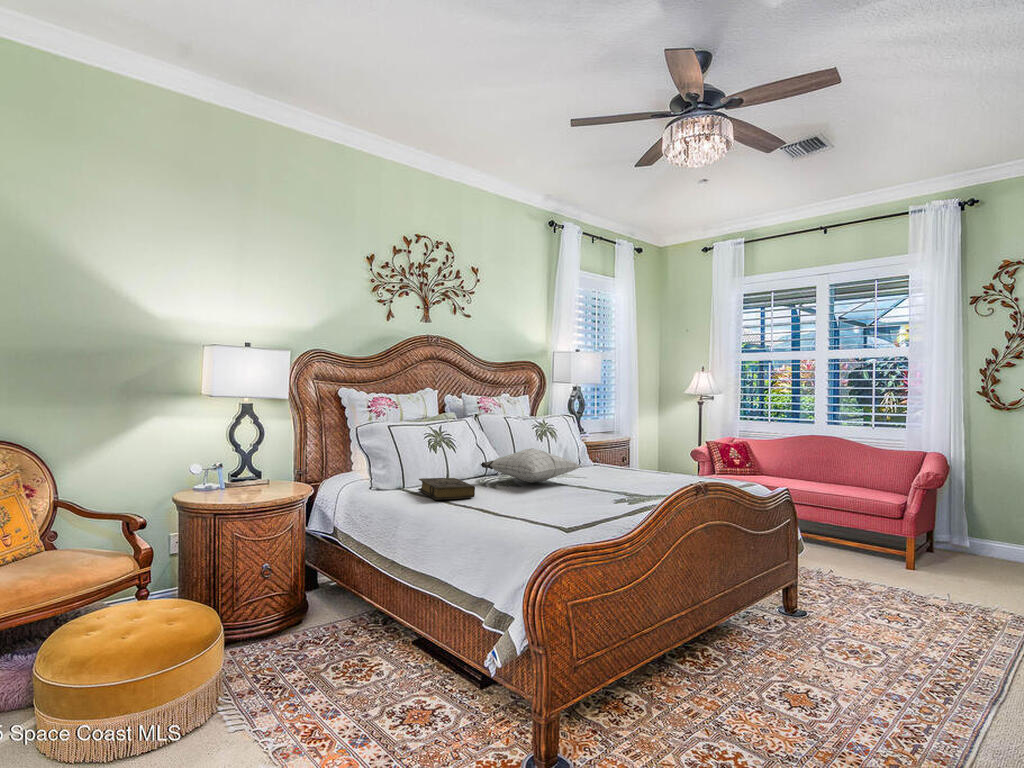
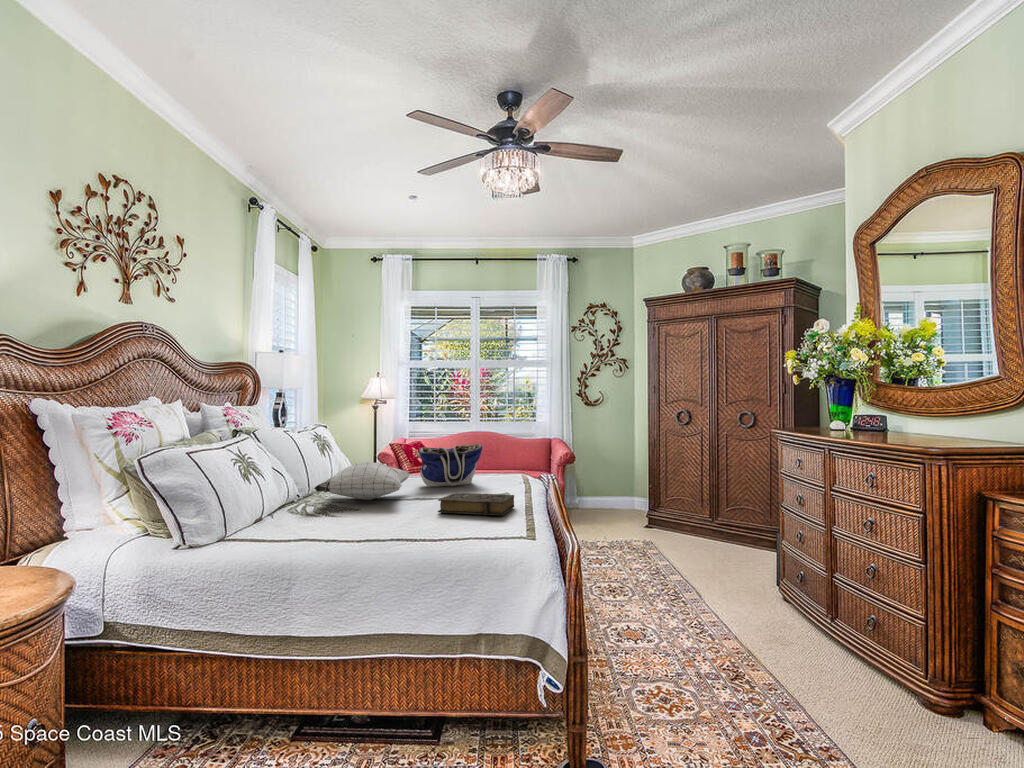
tote bag: none [593,442,660,485] -> present [417,444,482,486]
book: present [418,478,475,500] -> present [438,493,514,515]

